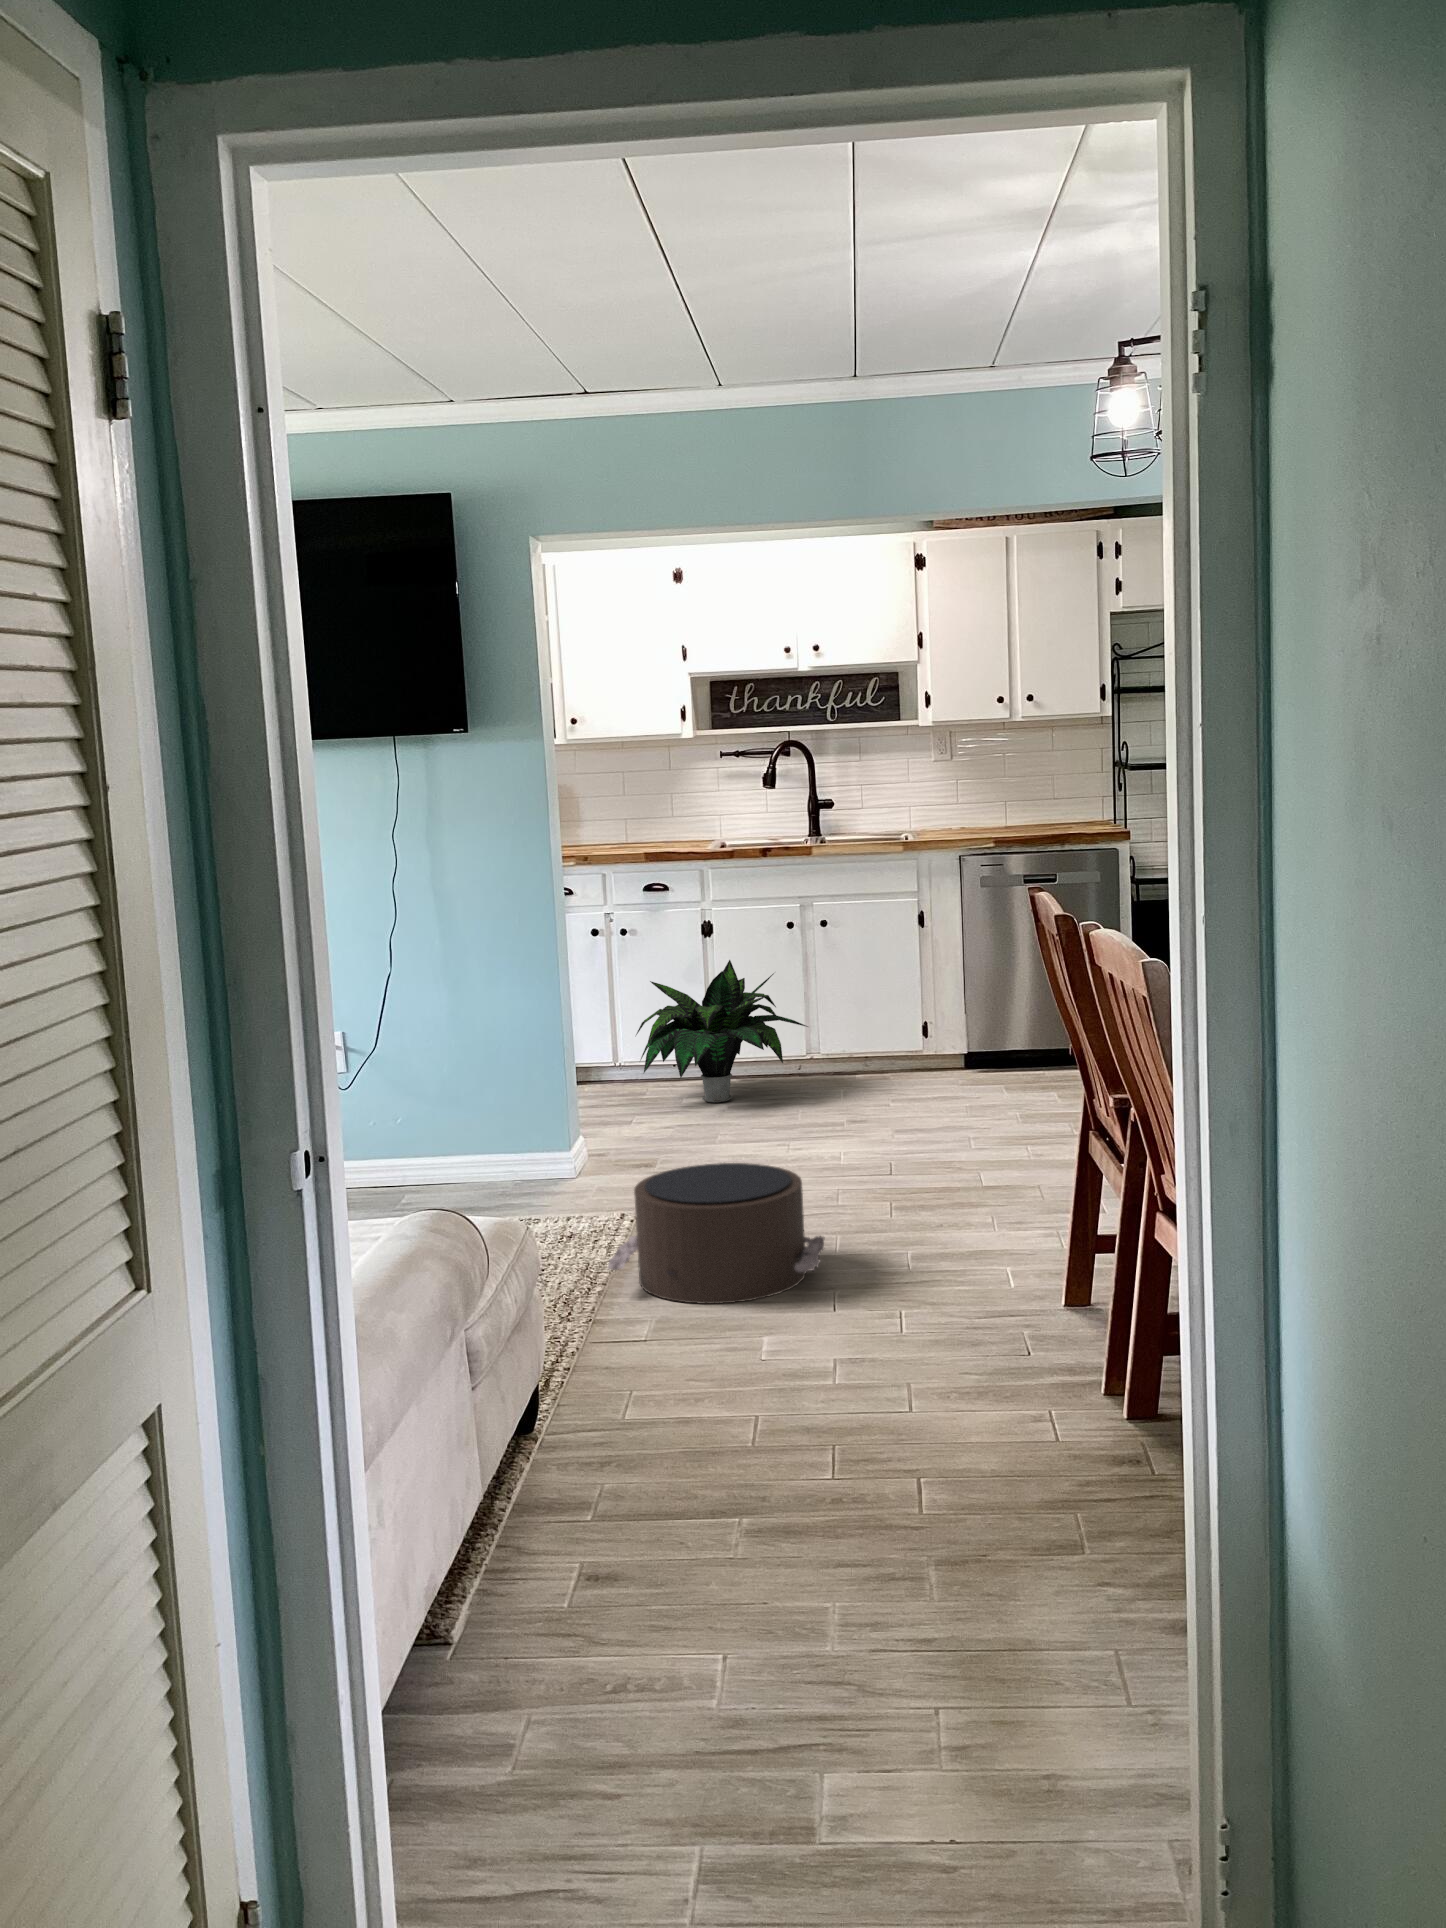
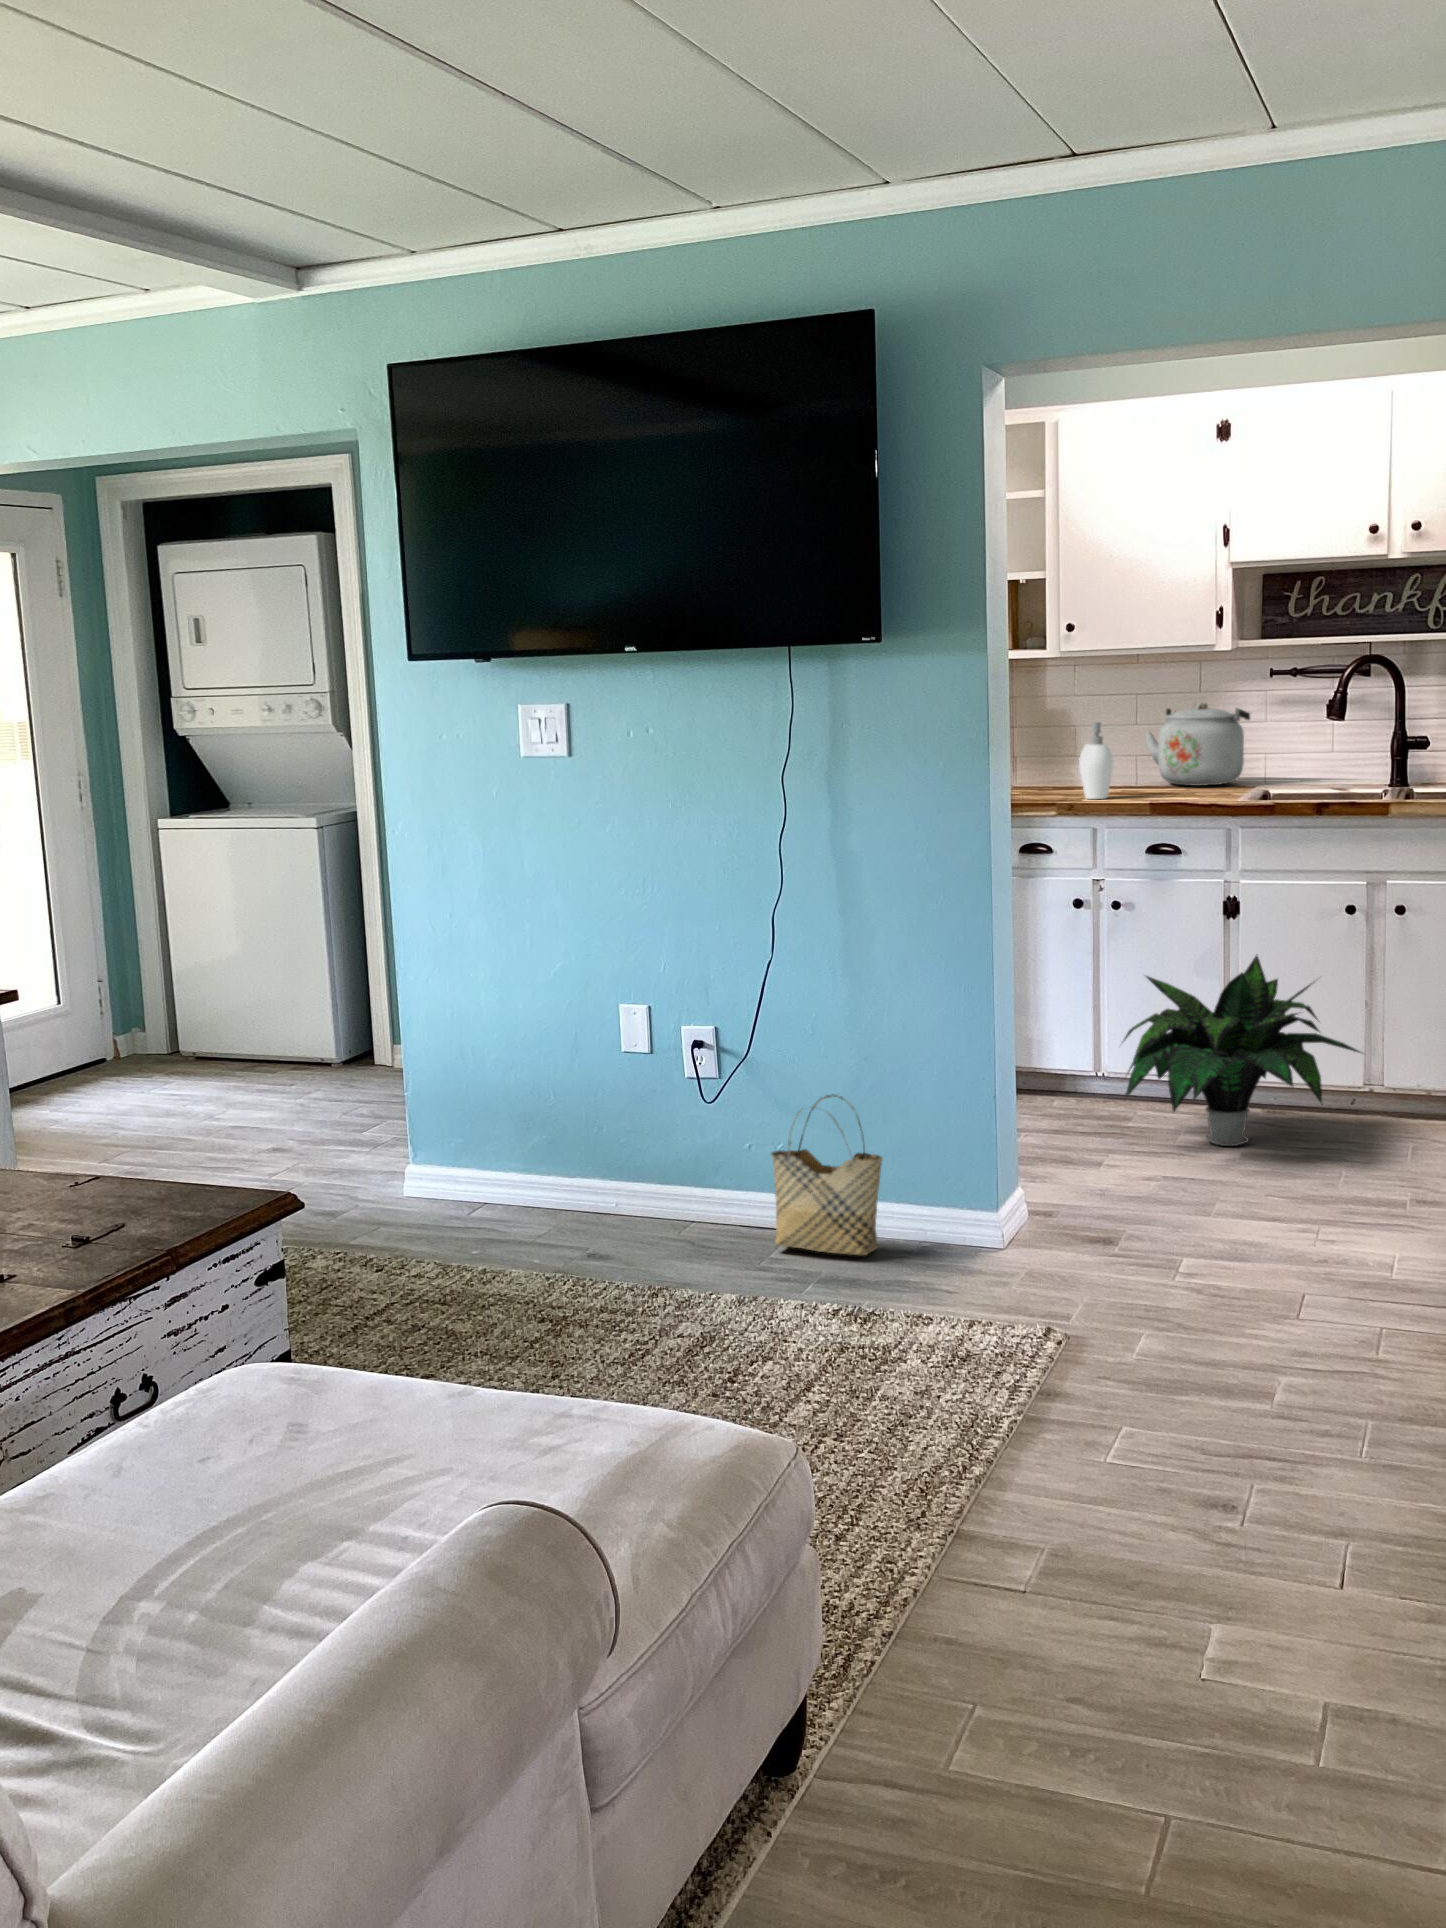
kettle: none [630,779,711,841] -> present [1145,703,1250,786]
soap dispenser: none [588,794,615,853] -> present [1079,722,1114,799]
woven basket: none [397,1074,484,1193] -> present [771,1095,882,1255]
pouf: present [608,1163,824,1304] -> none [989,1295,1340,1538]

